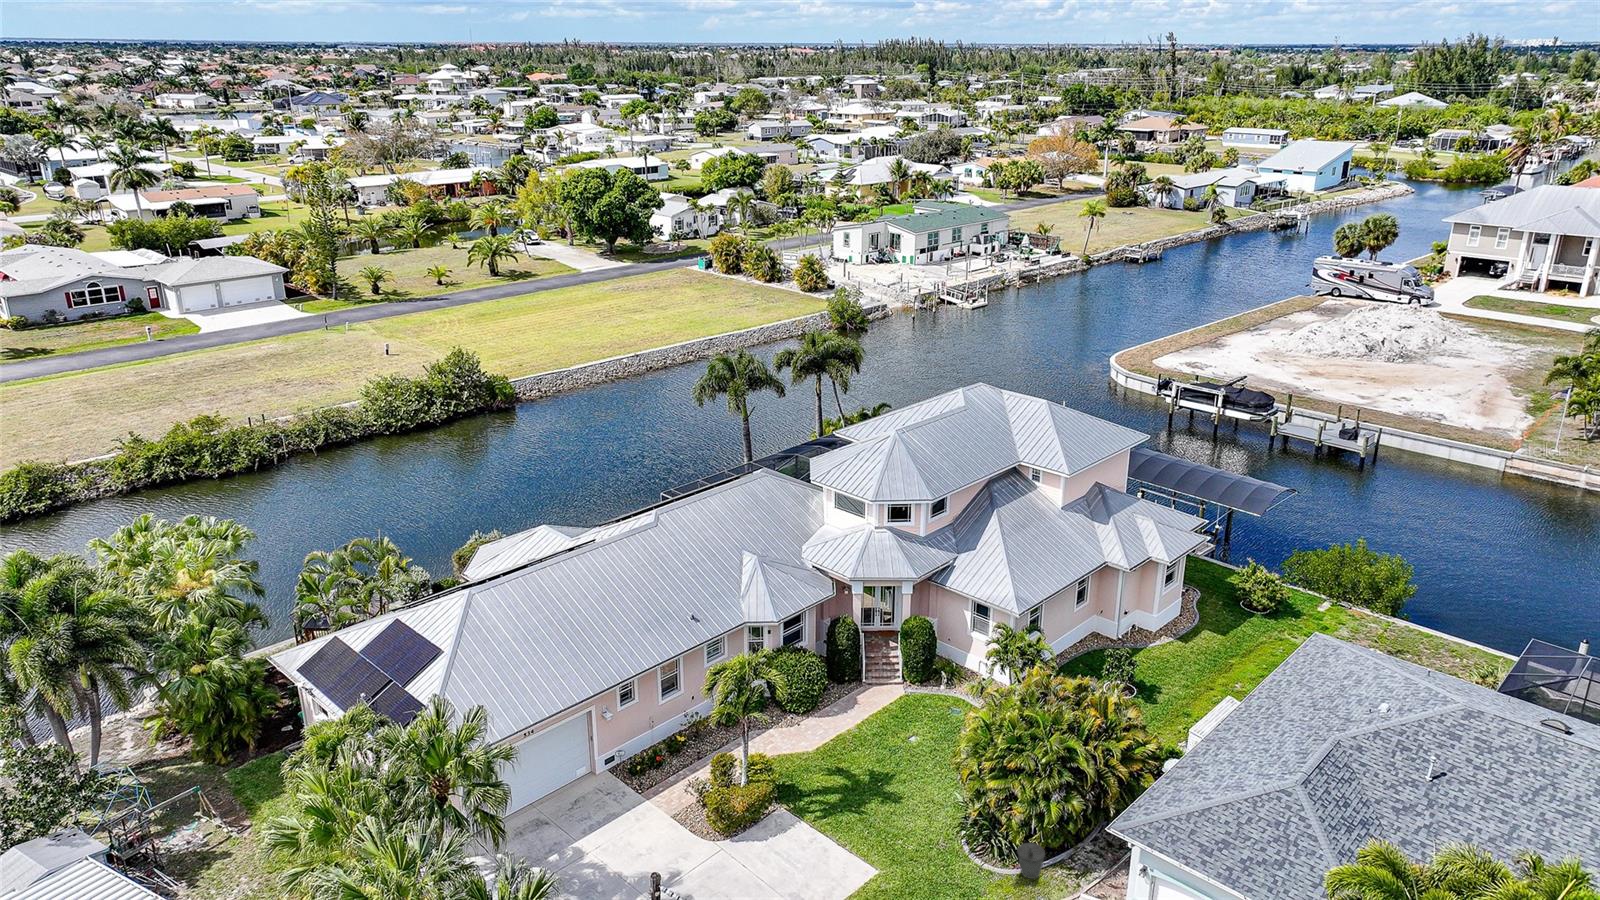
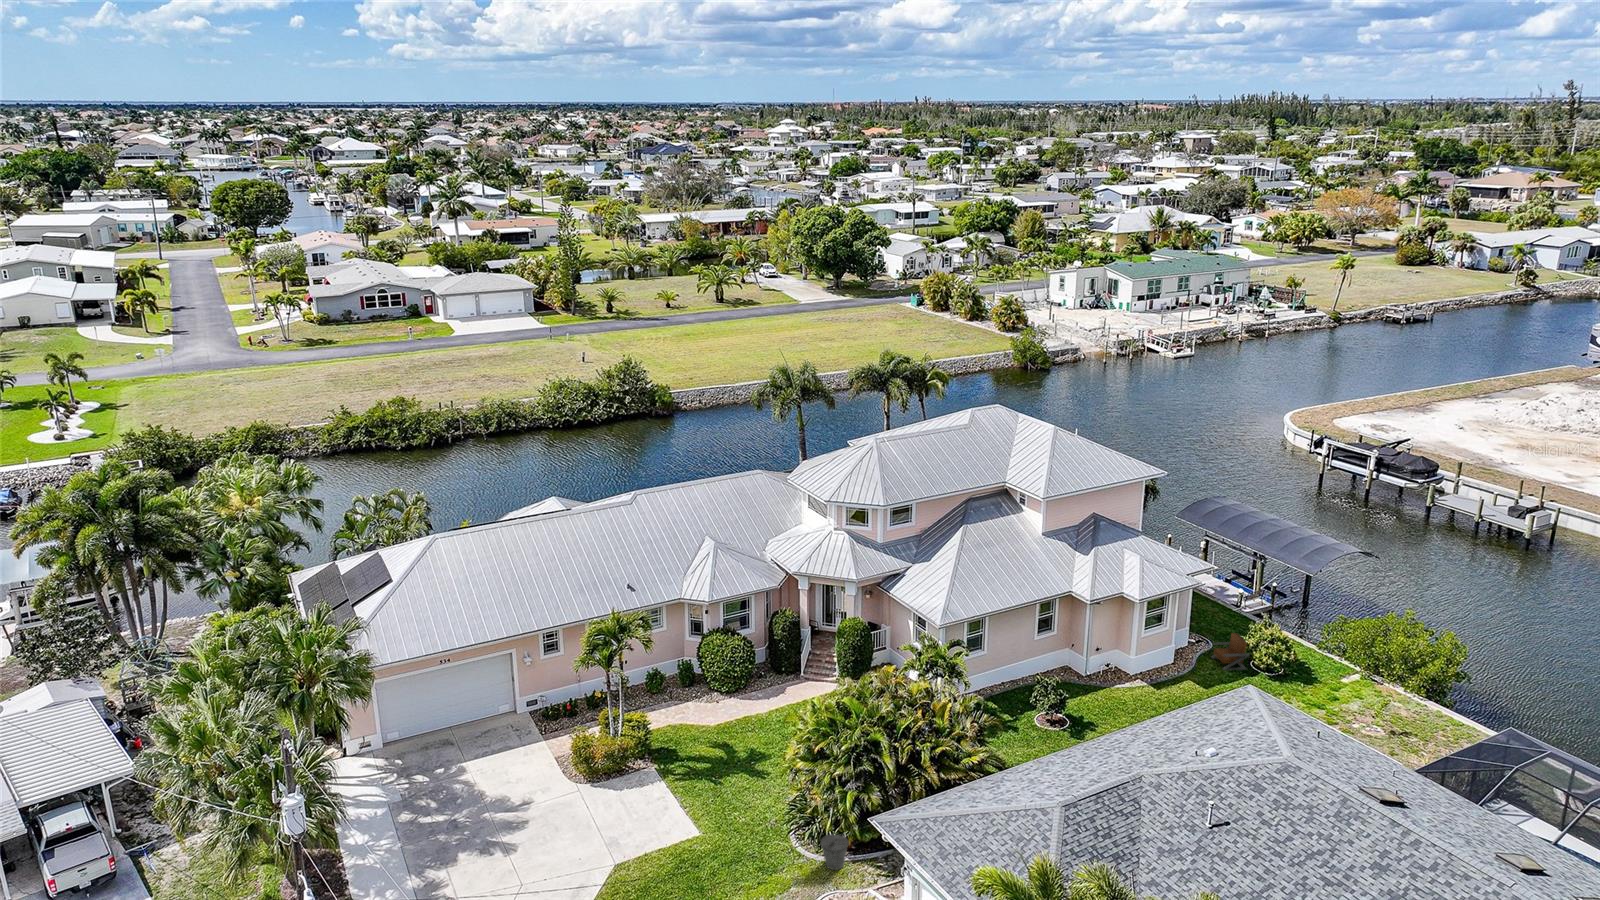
lounge chair: none [1205,579,1243,615] -> present [1212,633,1249,670]

